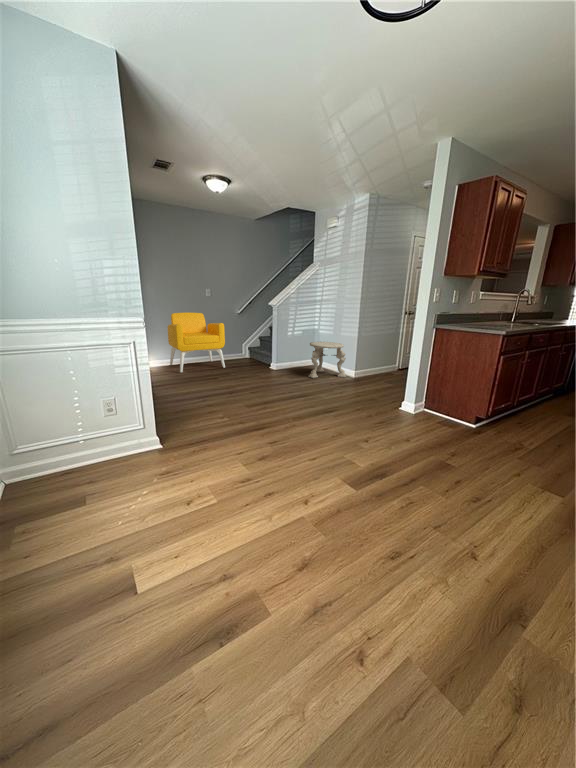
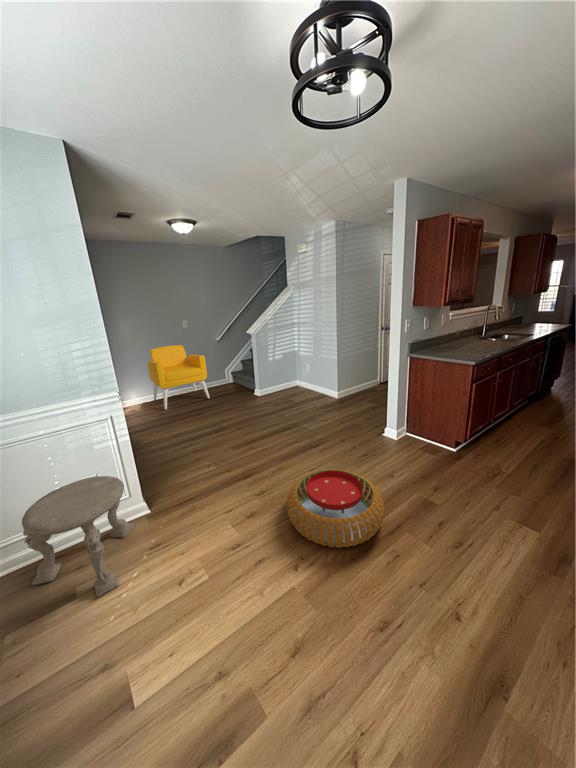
side table: present [308,342,346,378] -> present [22,476,134,598]
pouf: none [300,423,401,491] -> present [287,469,384,548]

